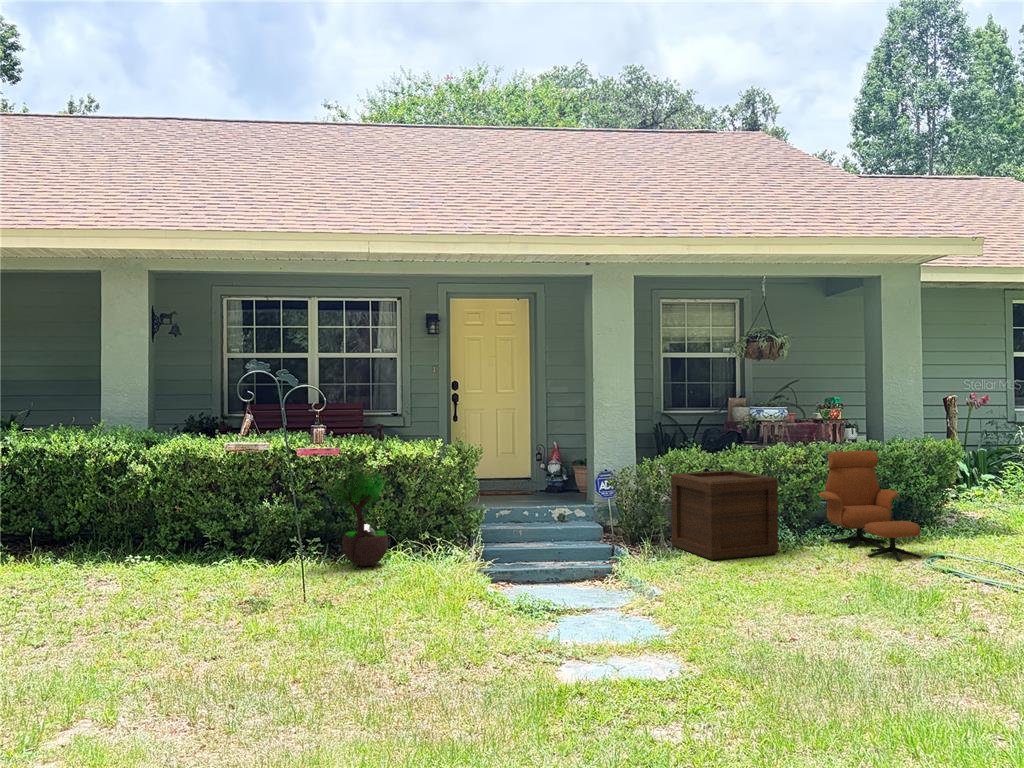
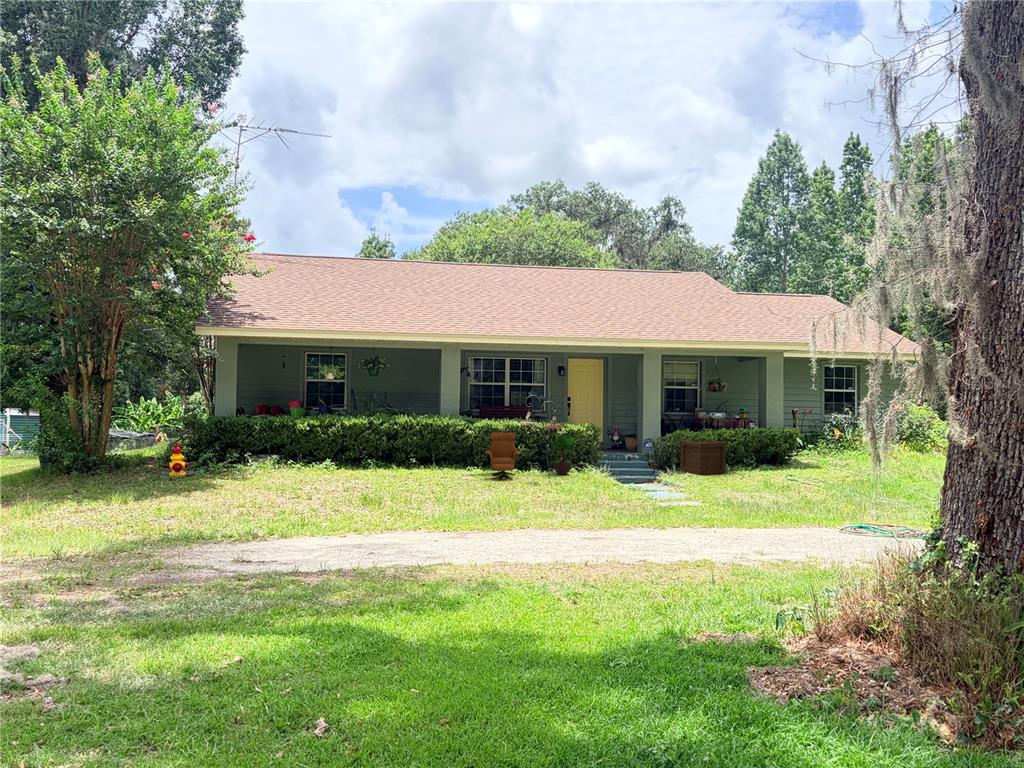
lounge chair: present [819,451,922,561] -> present [485,433,520,481]

